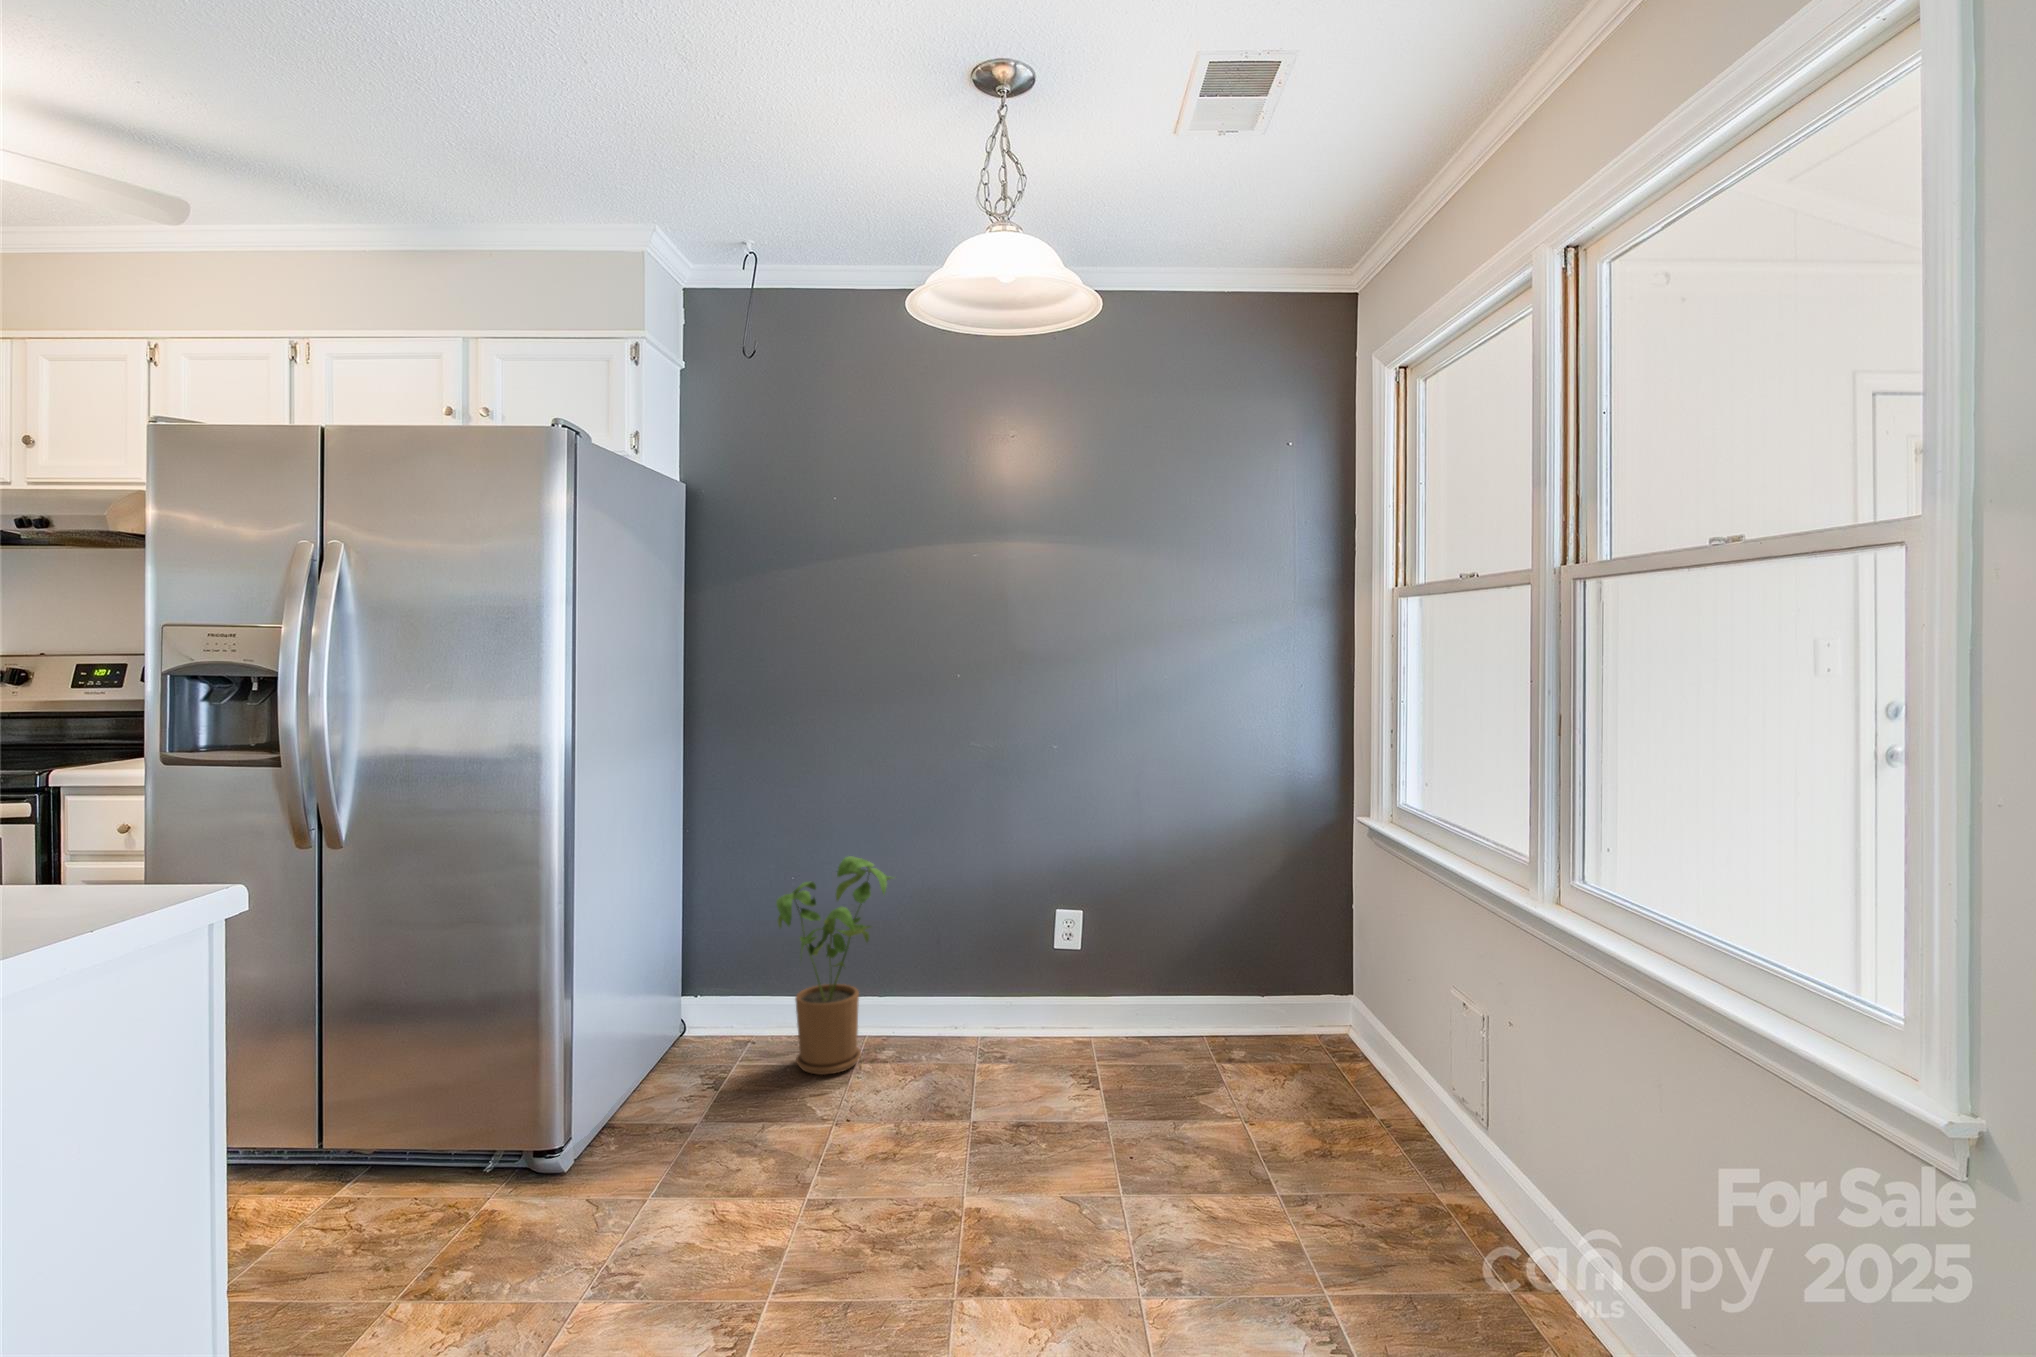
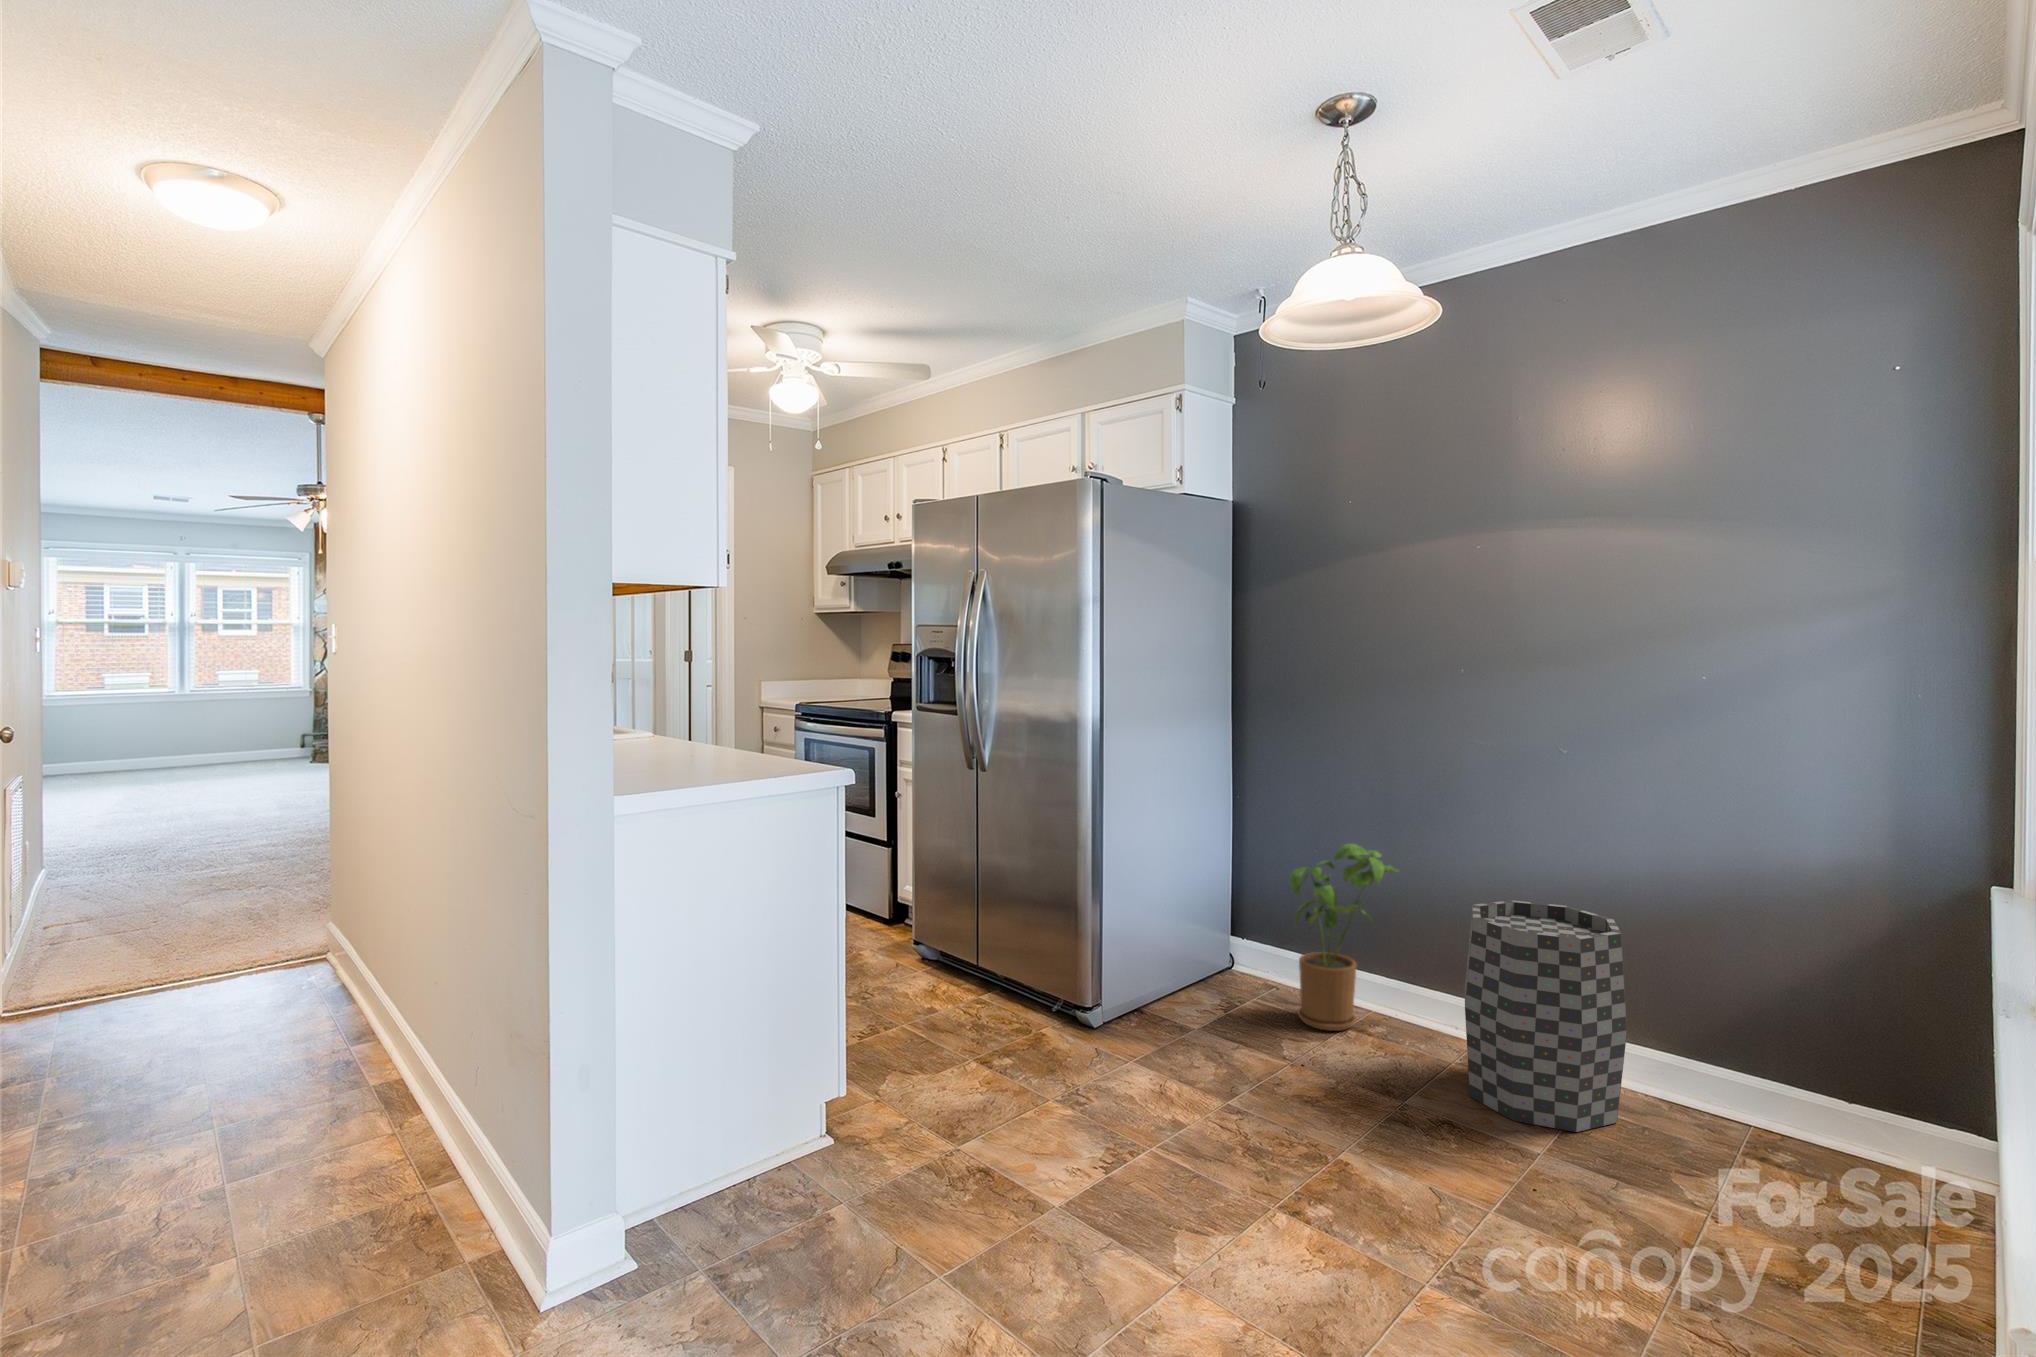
trash can: none [986,880,1133,1100] -> present [1465,900,1627,1132]

